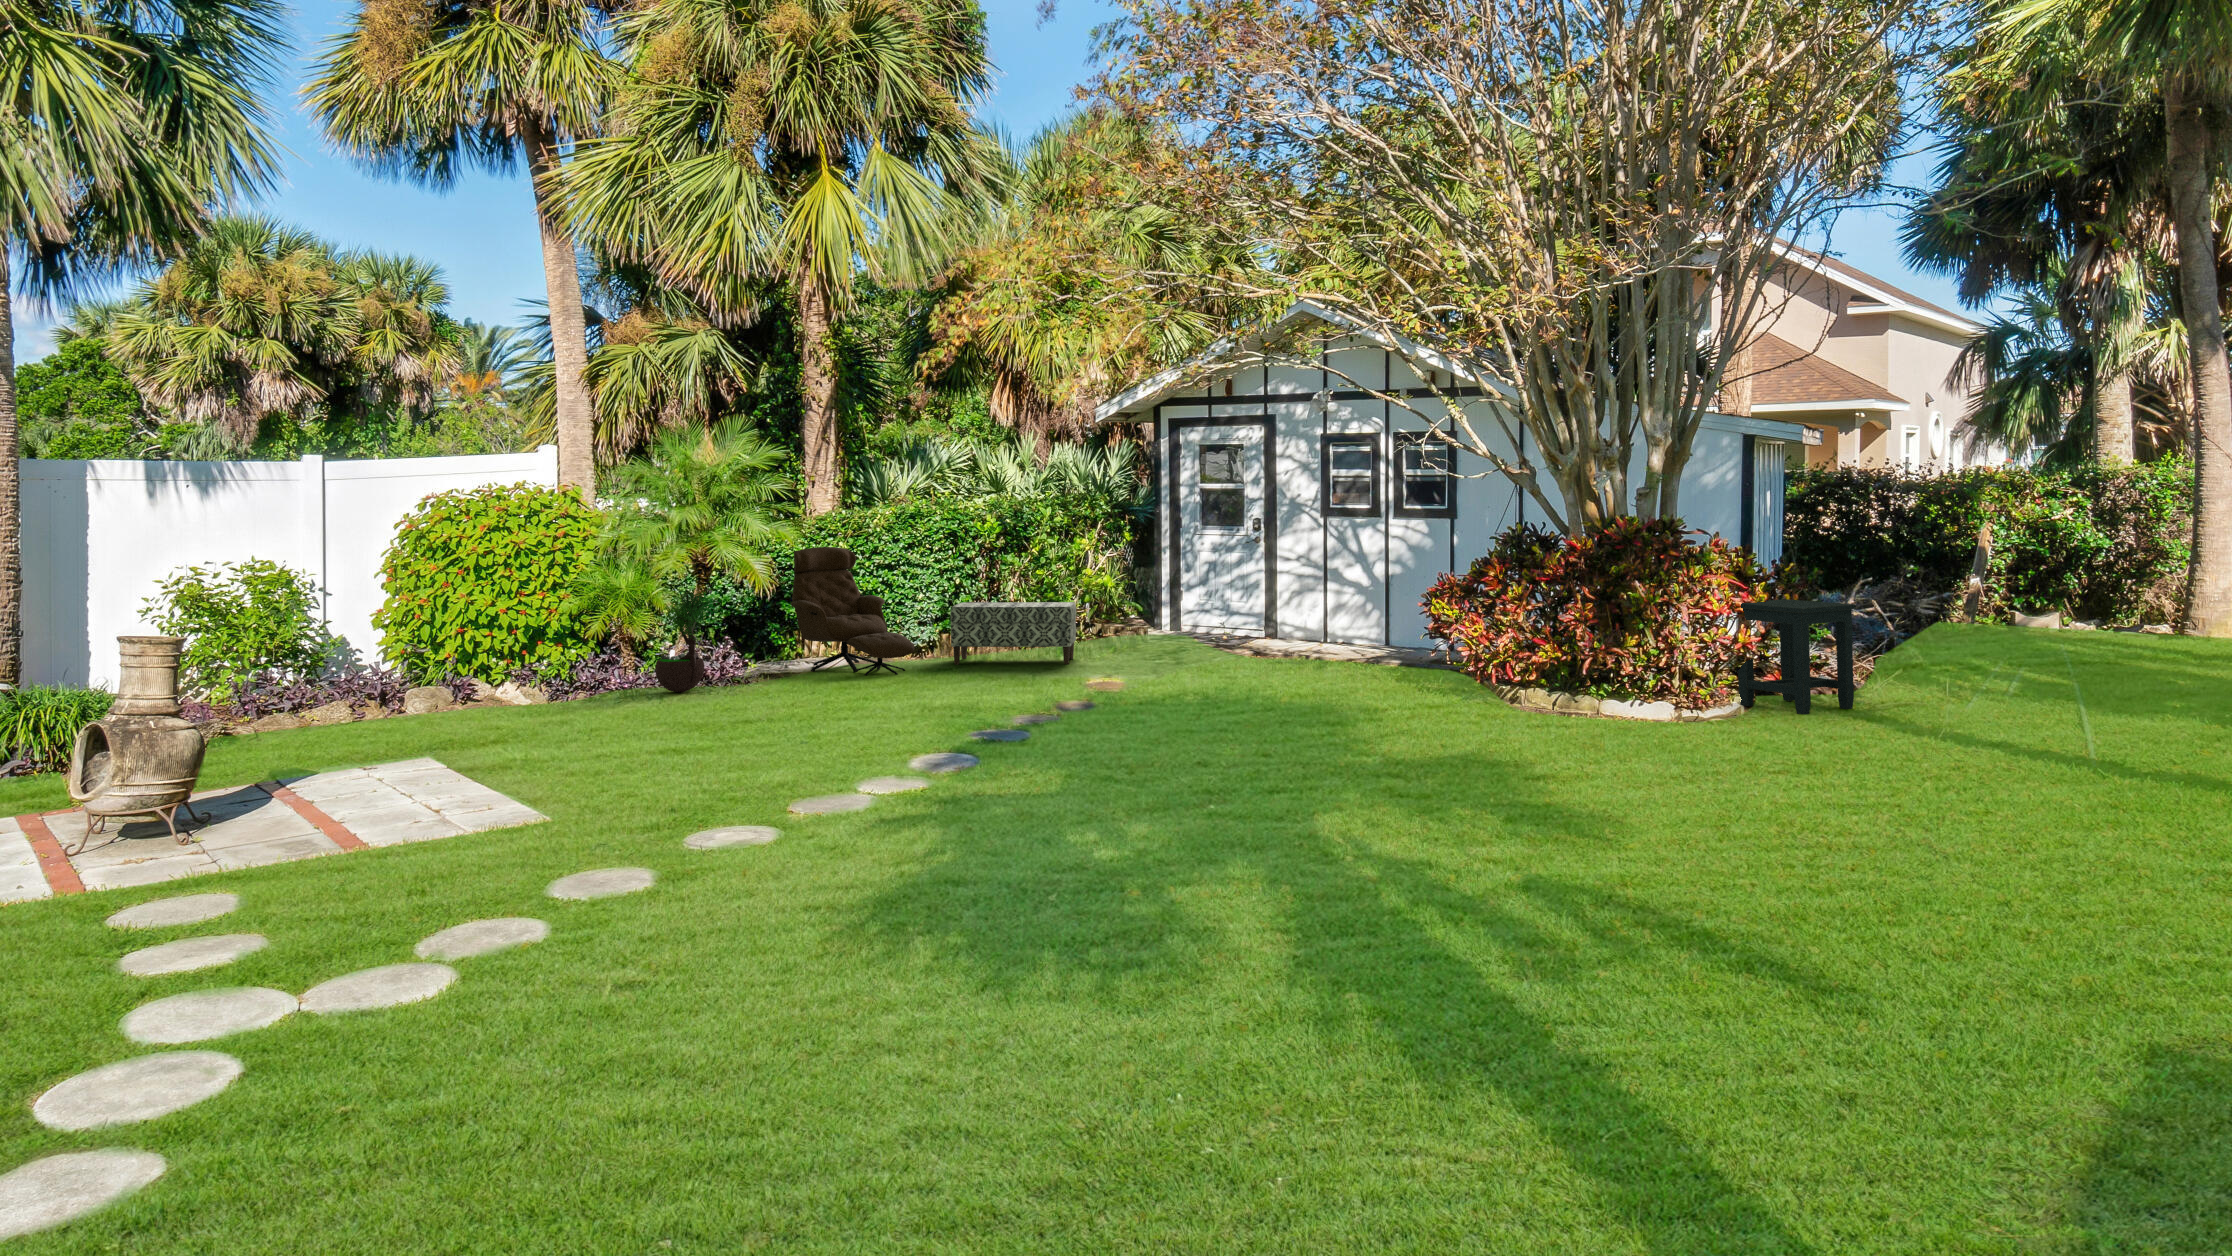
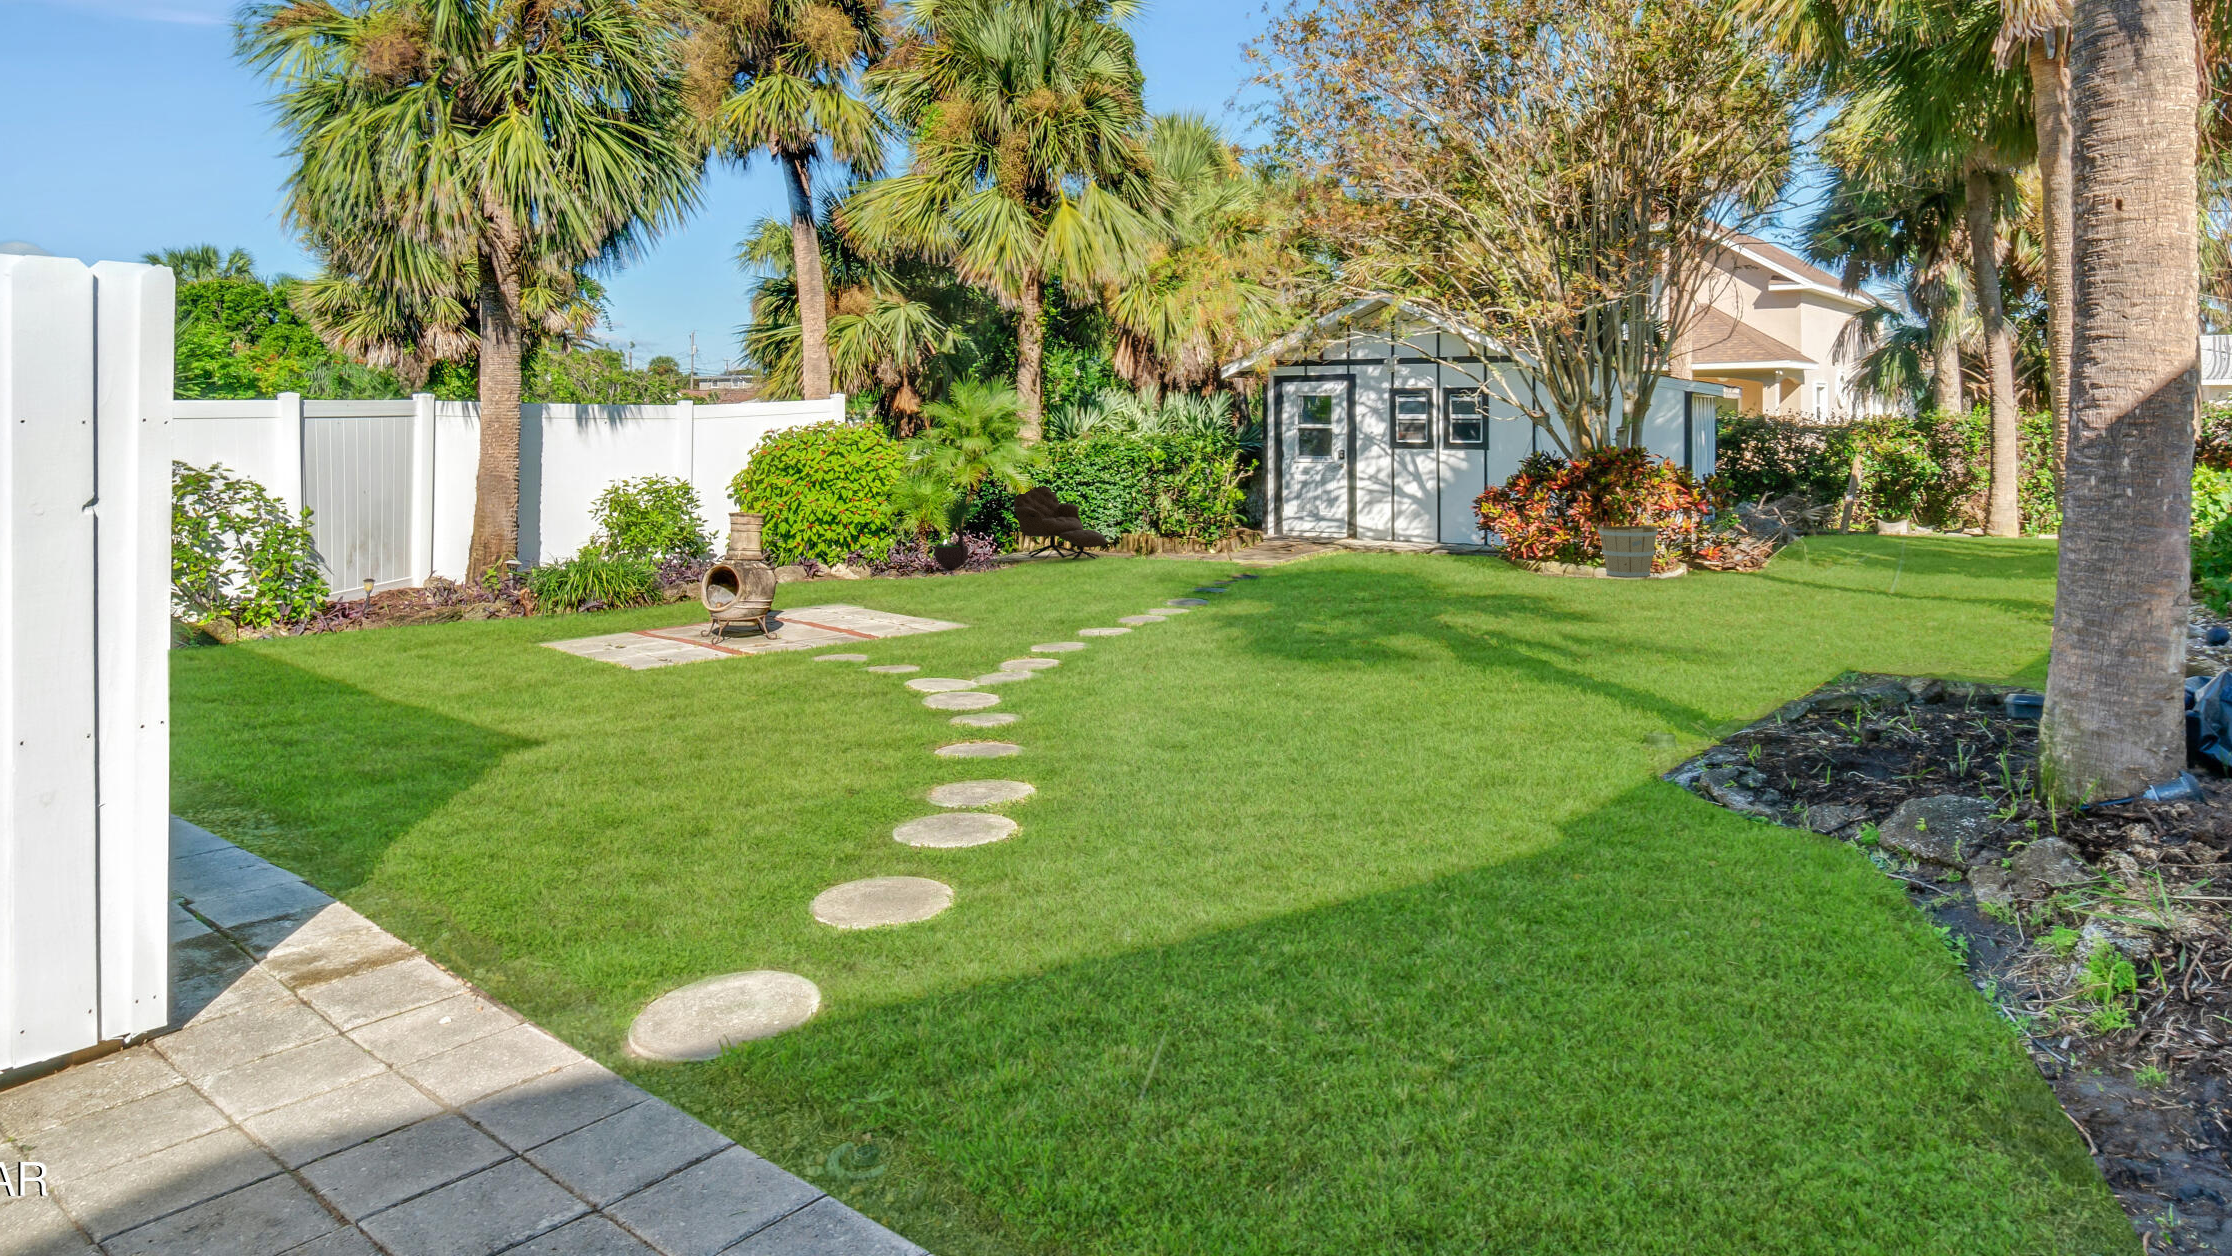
side table: present [1738,599,1855,715] -> none [1682,501,1761,575]
bench: present [950,602,1076,665] -> none [1128,509,1216,553]
wooden bucket: none [1604,636,1696,718] -> present [1598,525,1658,578]

